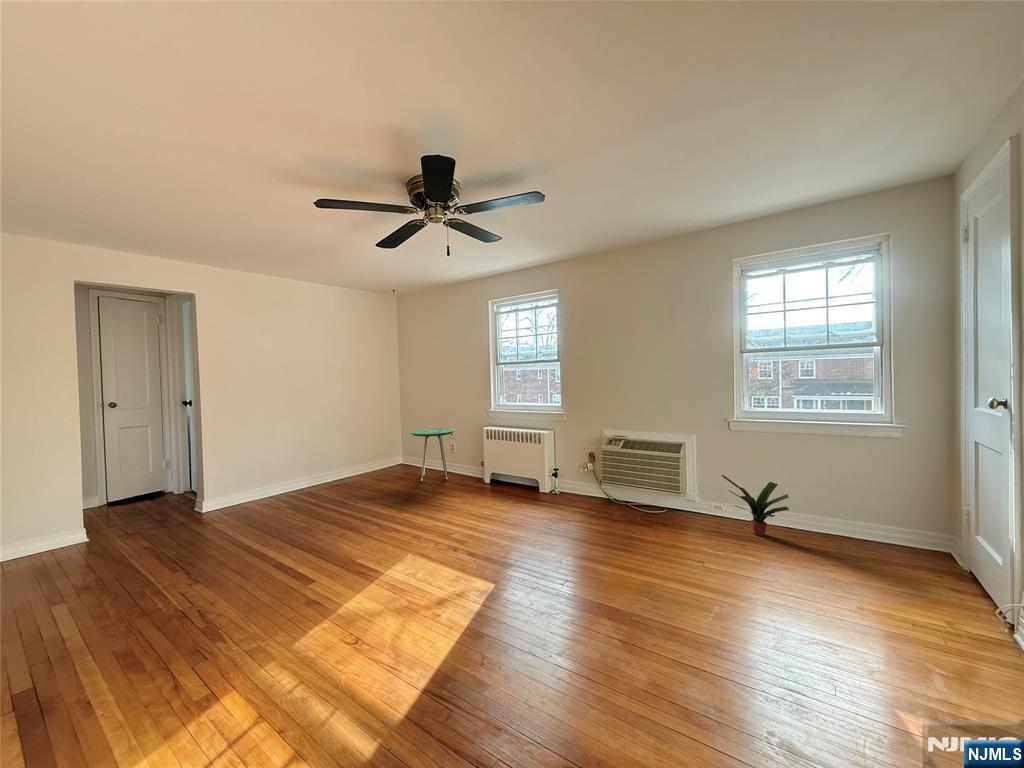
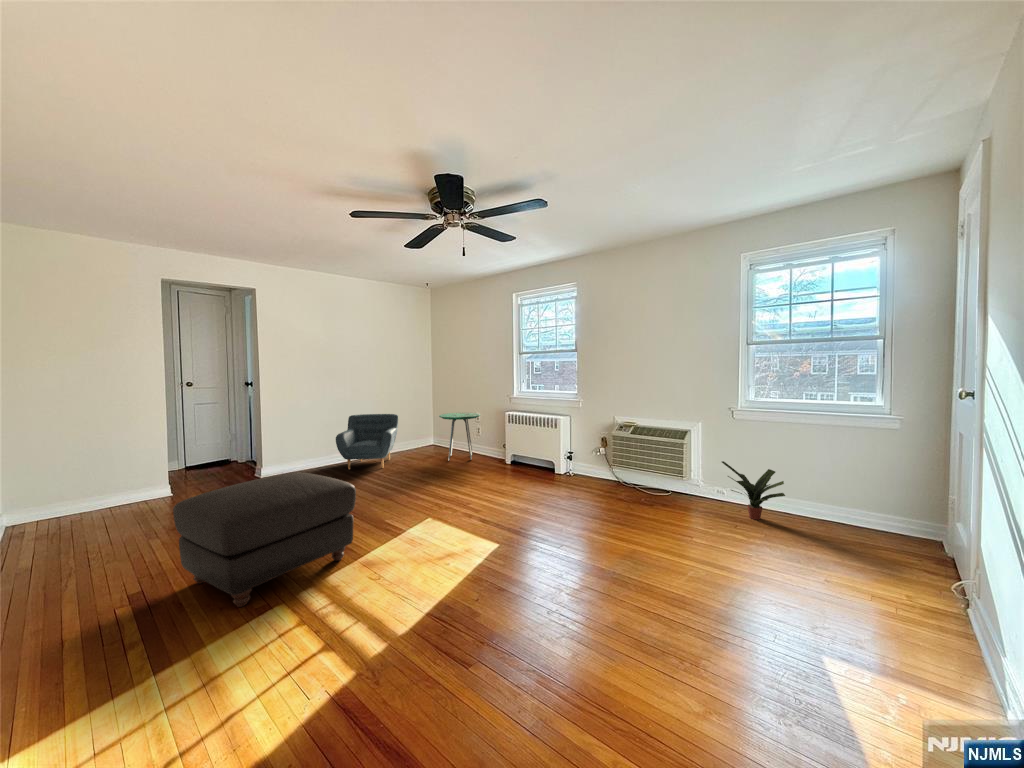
armchair: none [293,432,365,496] -> present [336,414,398,469]
ottoman: none [78,512,325,703] -> present [173,472,356,607]

